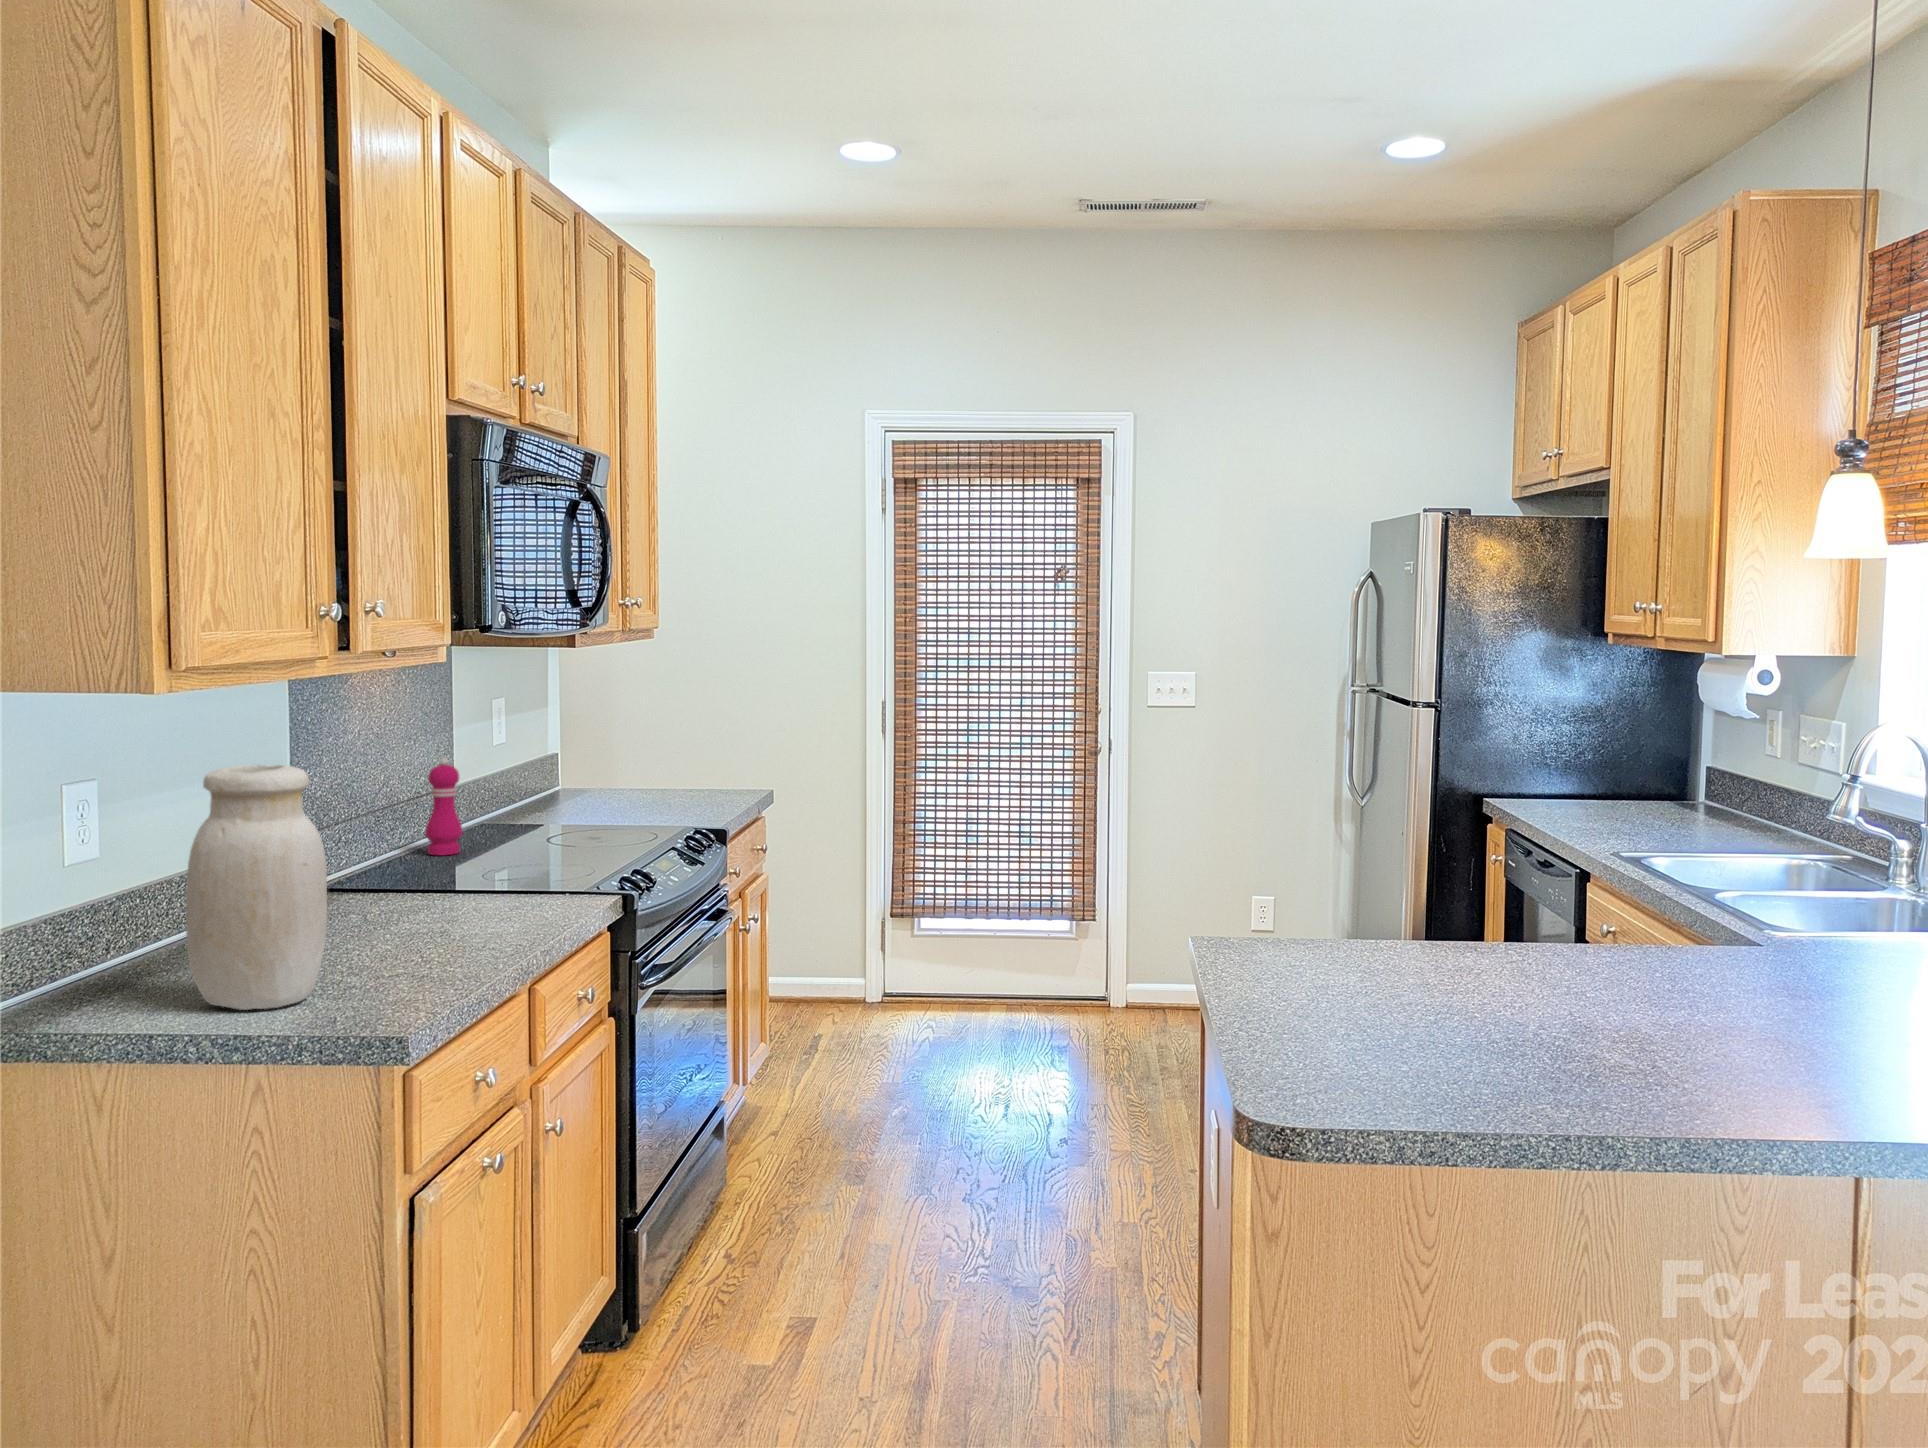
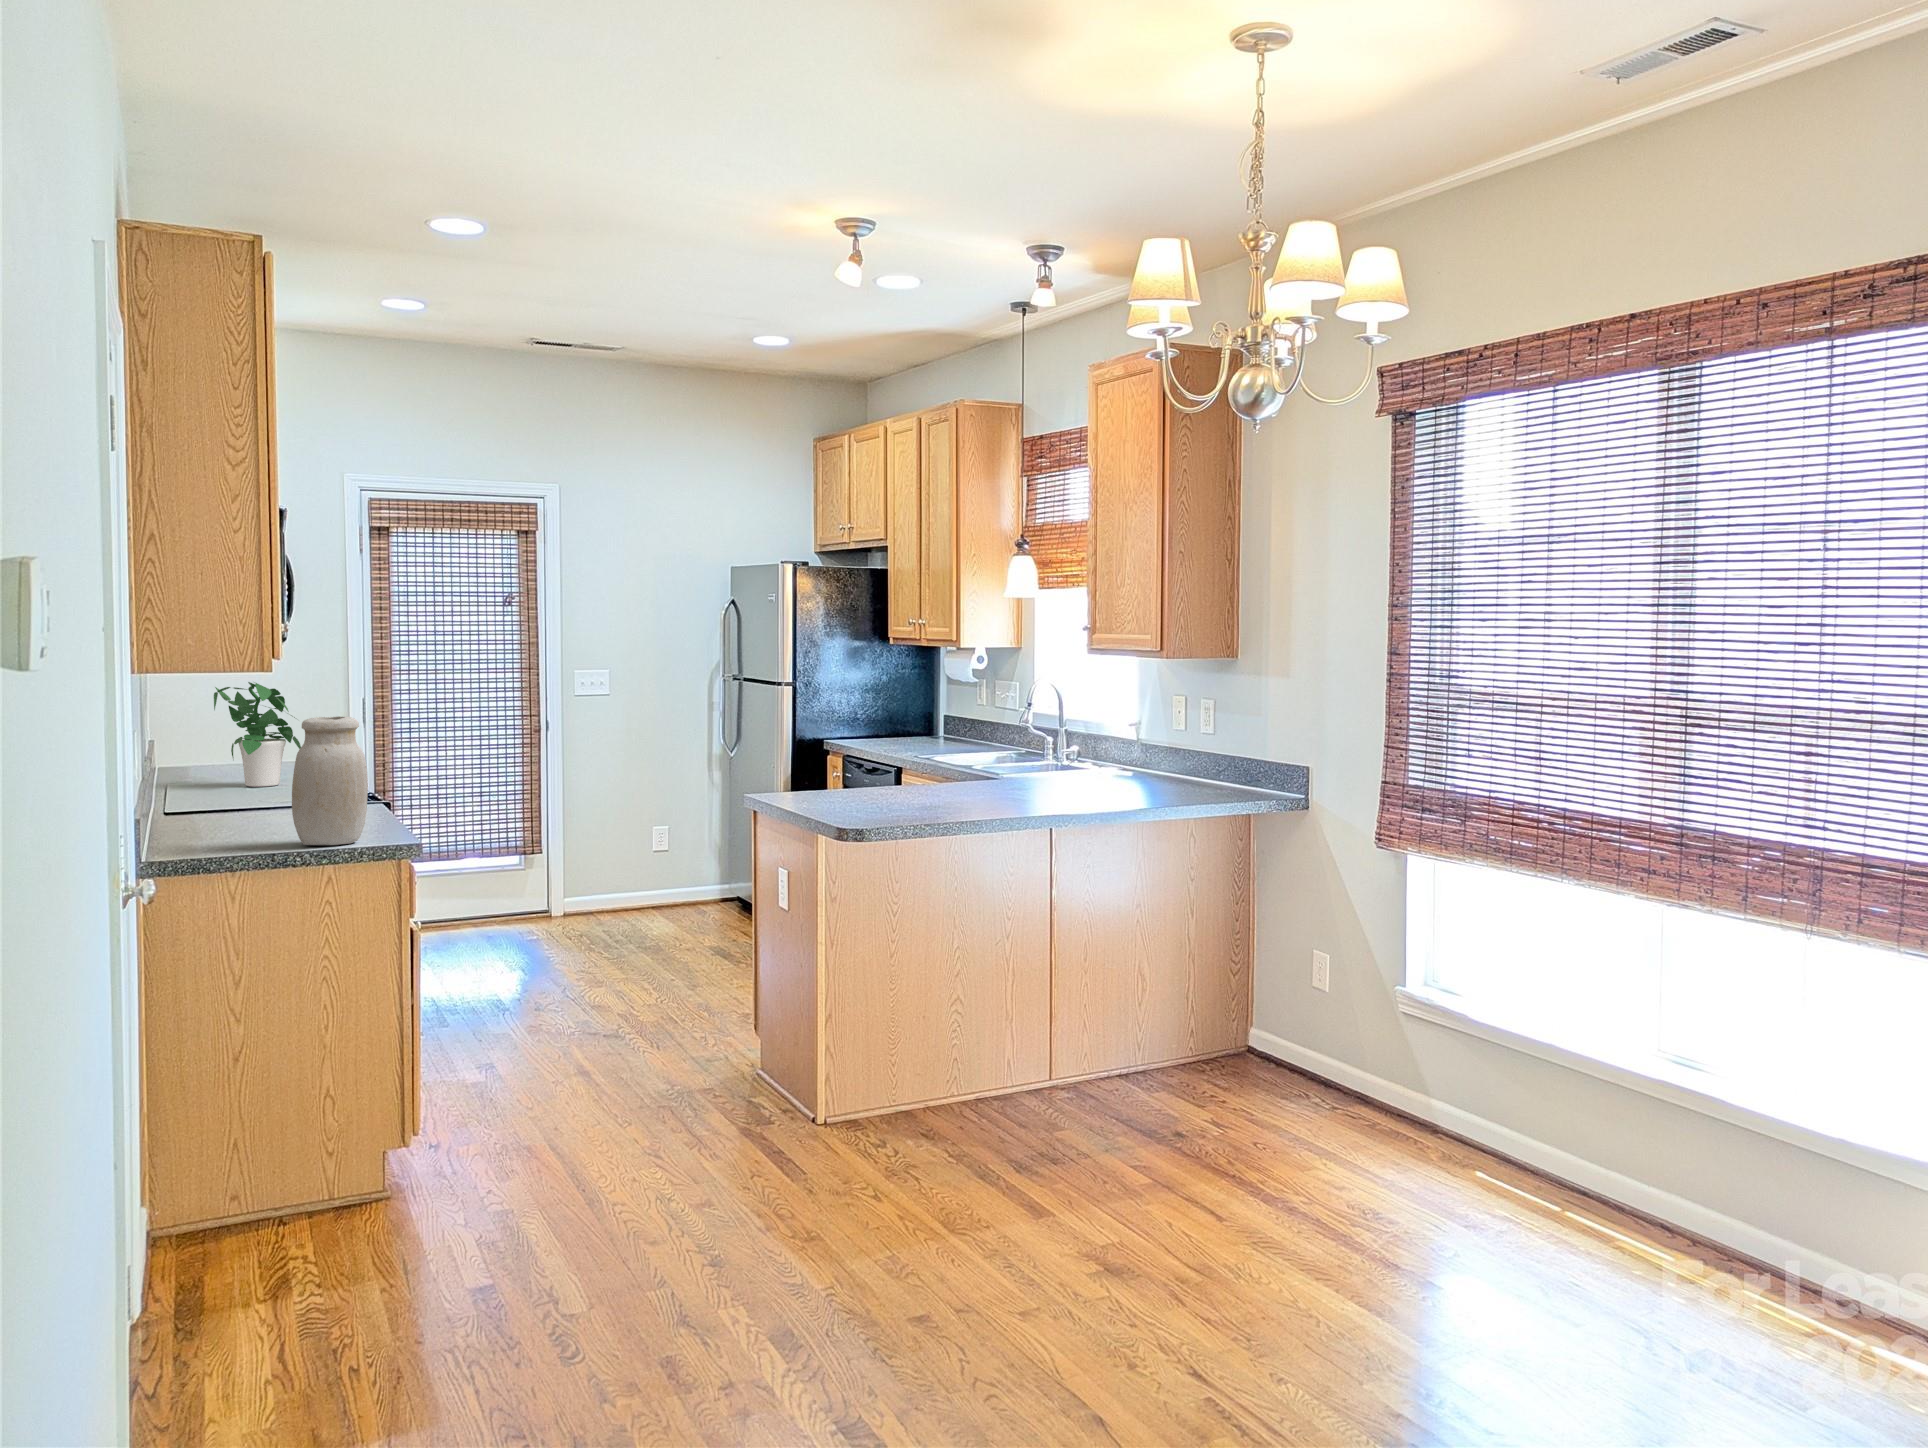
potted plant: none [540,680,648,827] -> present [214,682,301,787]
pepper mill: present [425,758,462,855] -> none [181,736,209,804]

